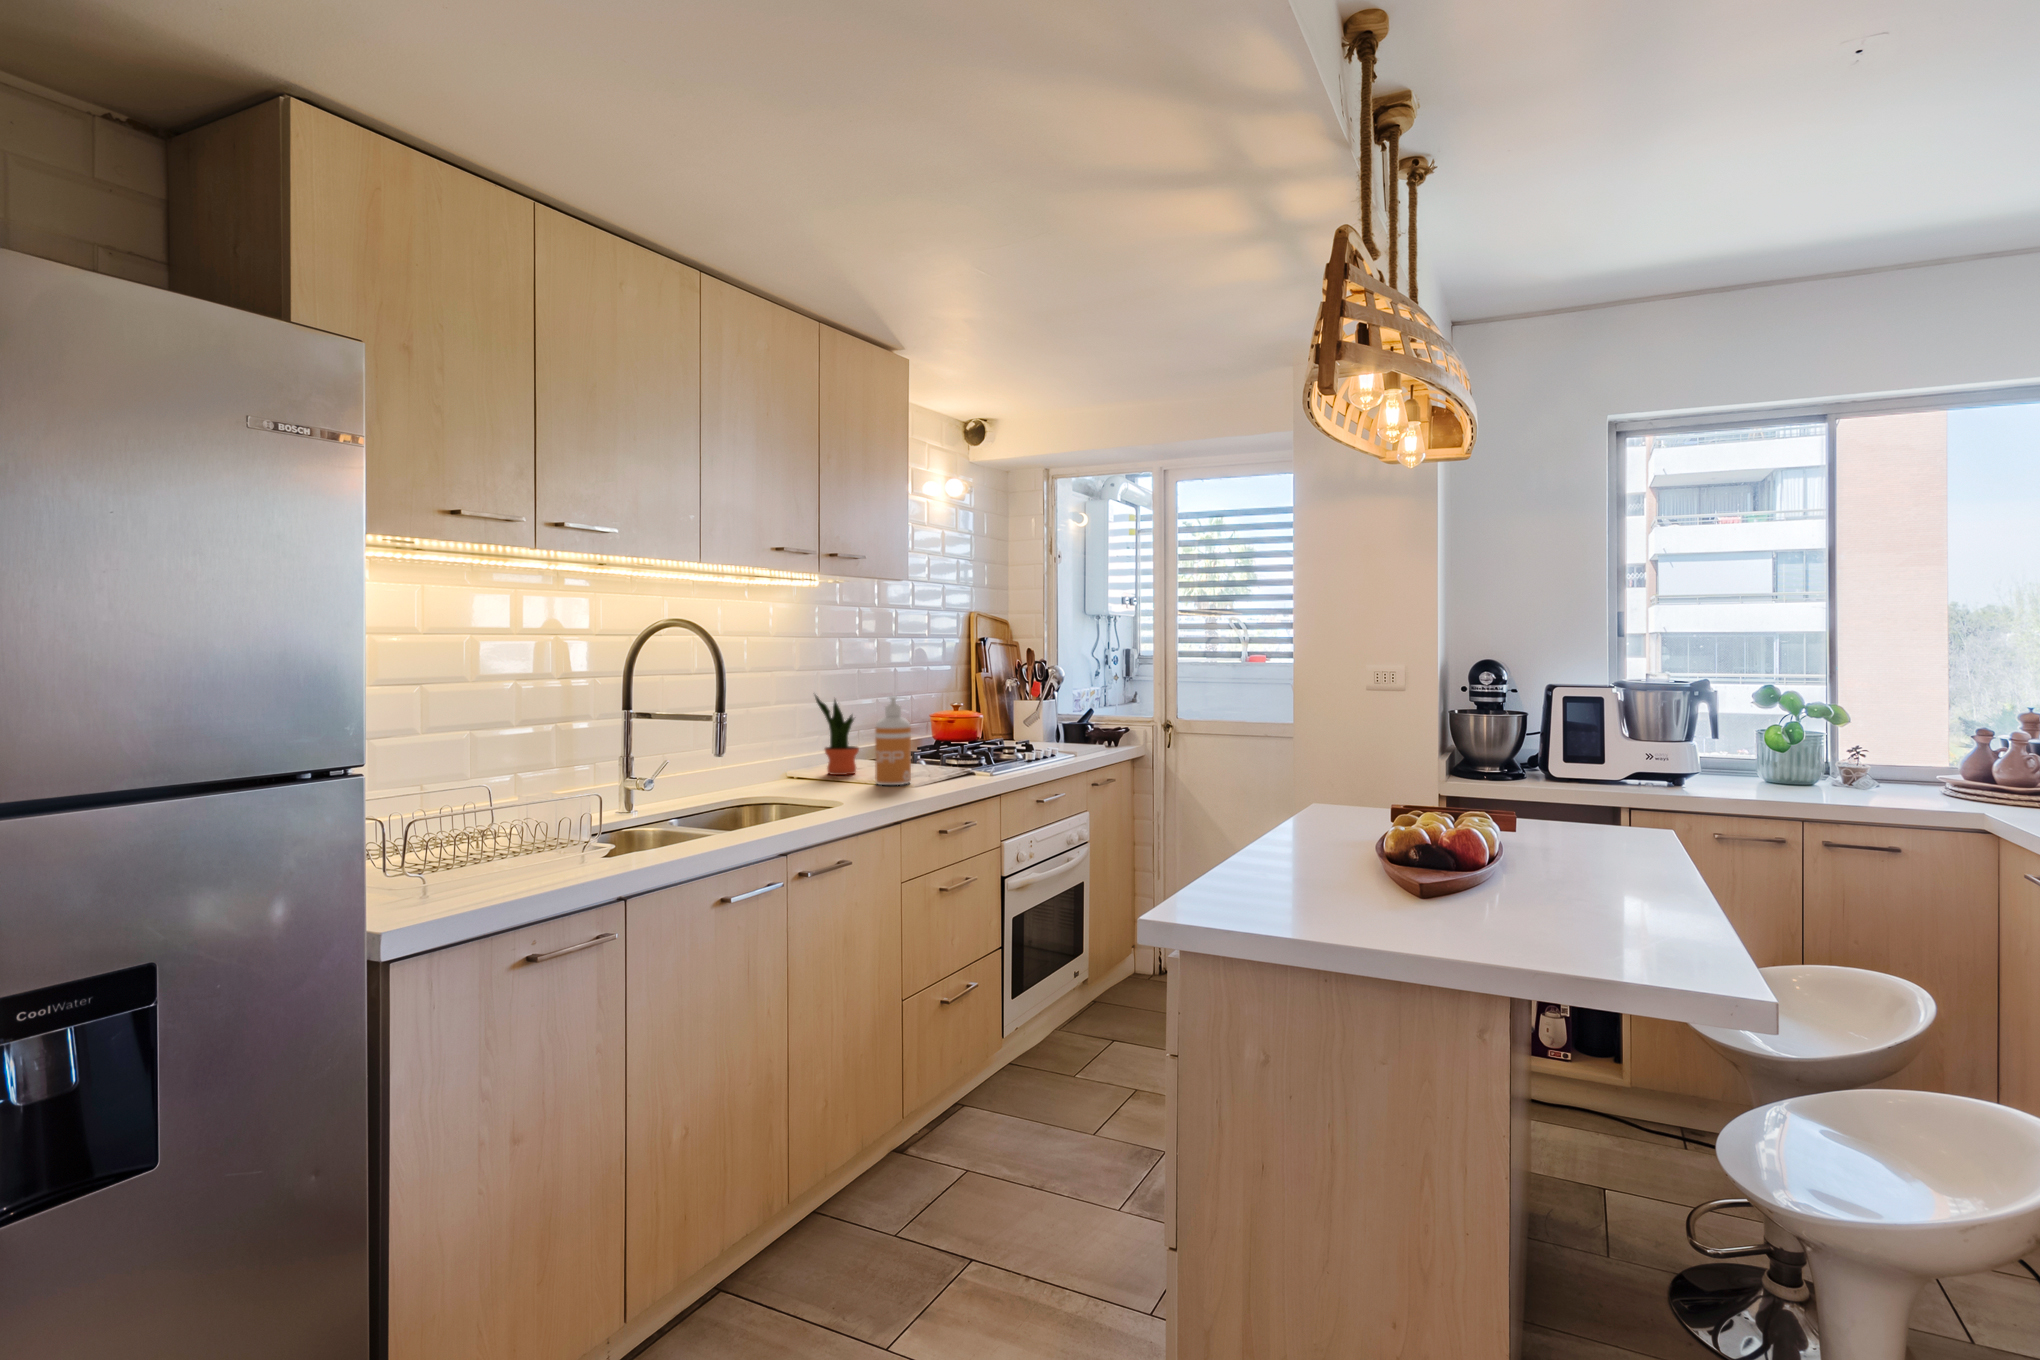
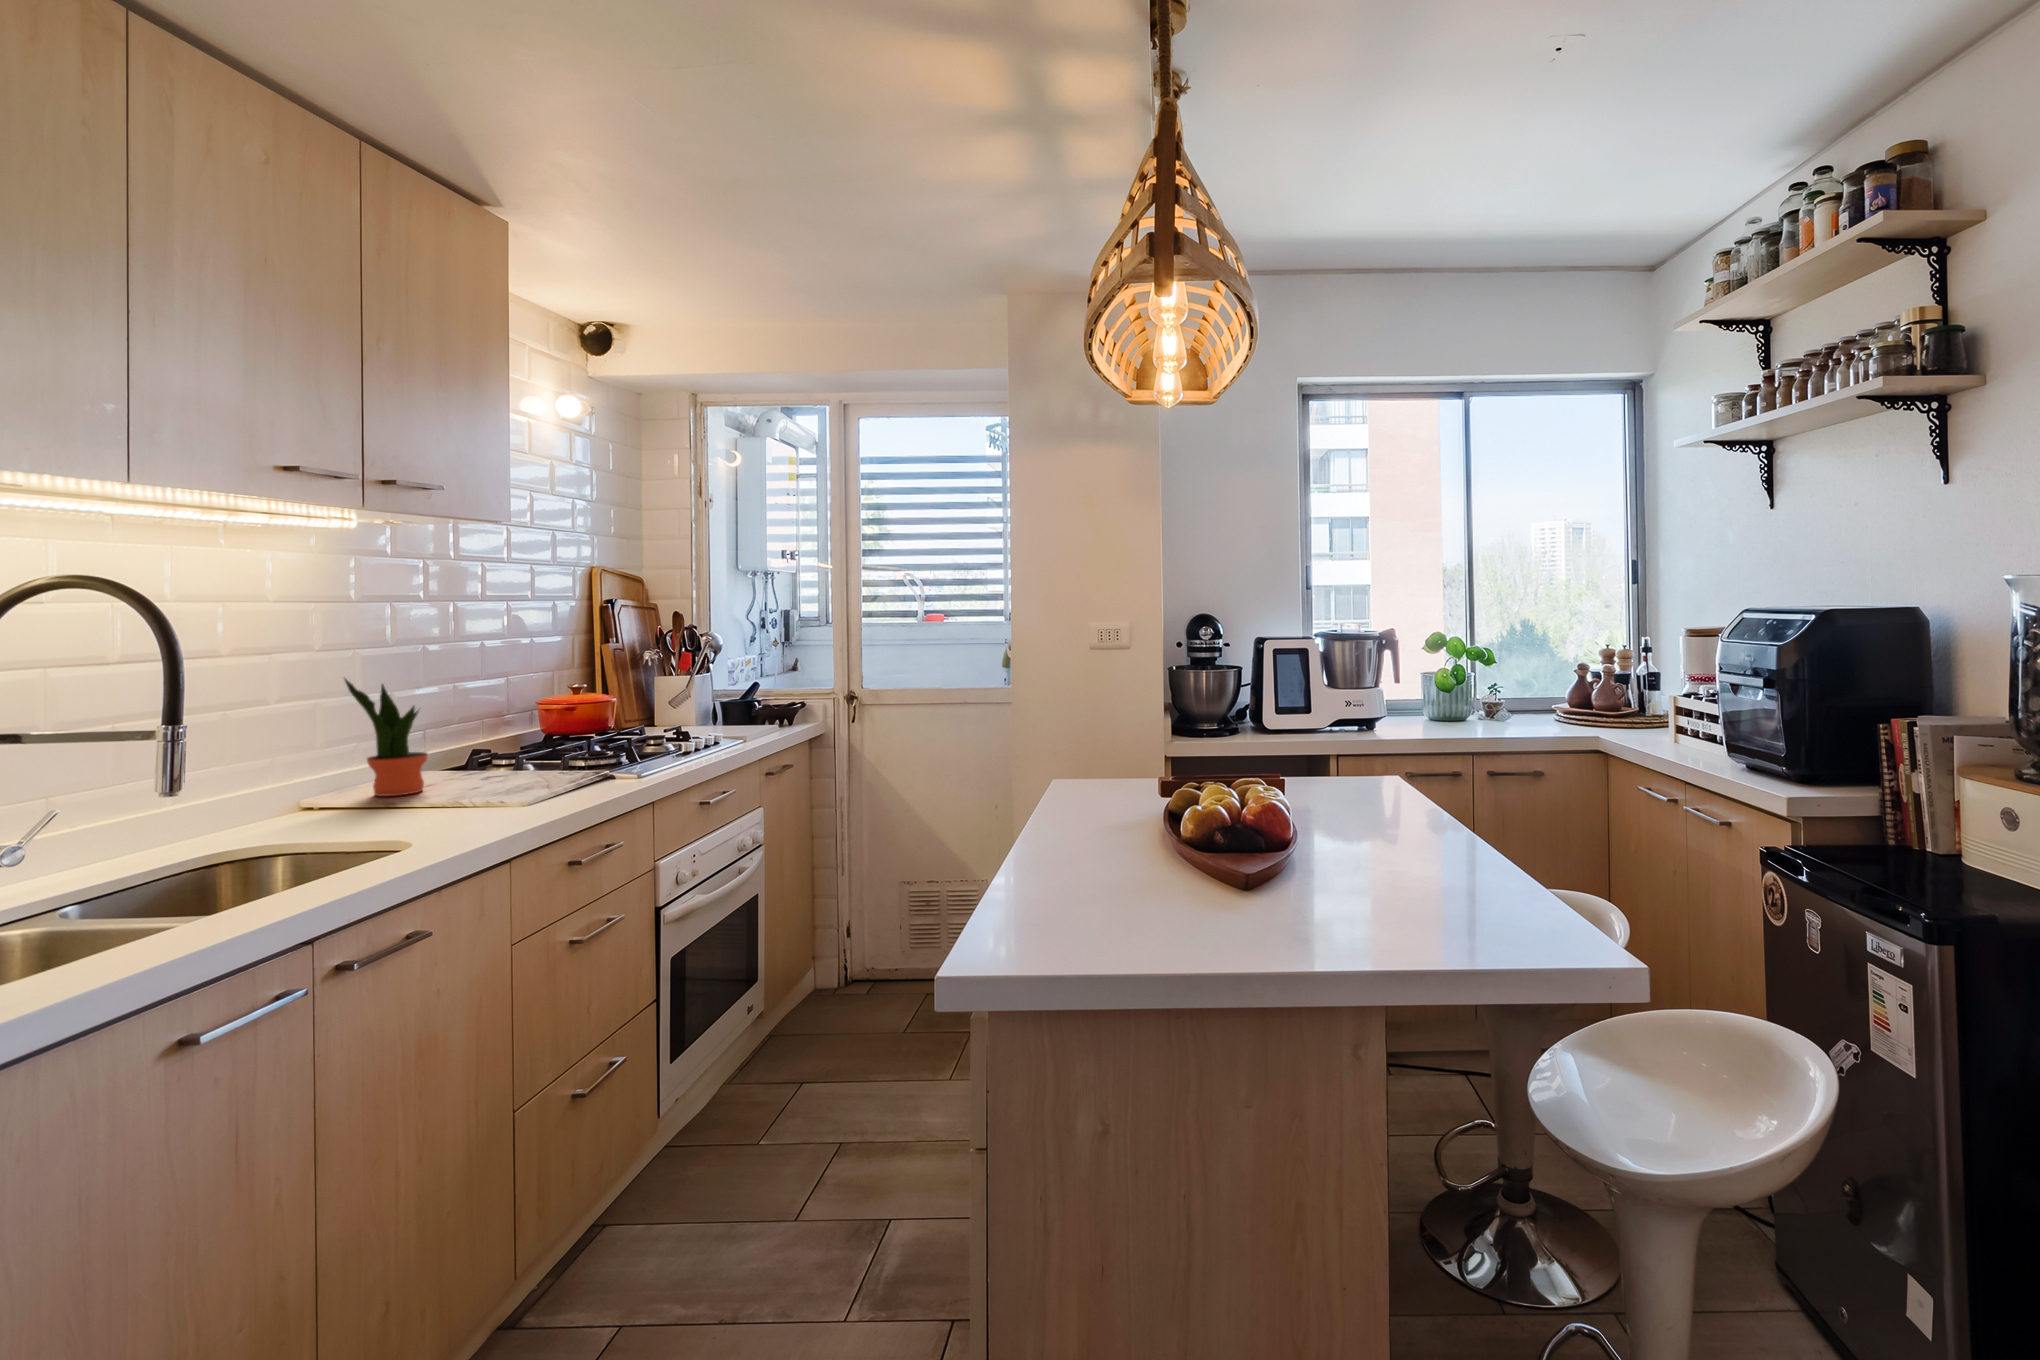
soap dispenser: present [875,696,911,785] -> none [454,678,517,807]

